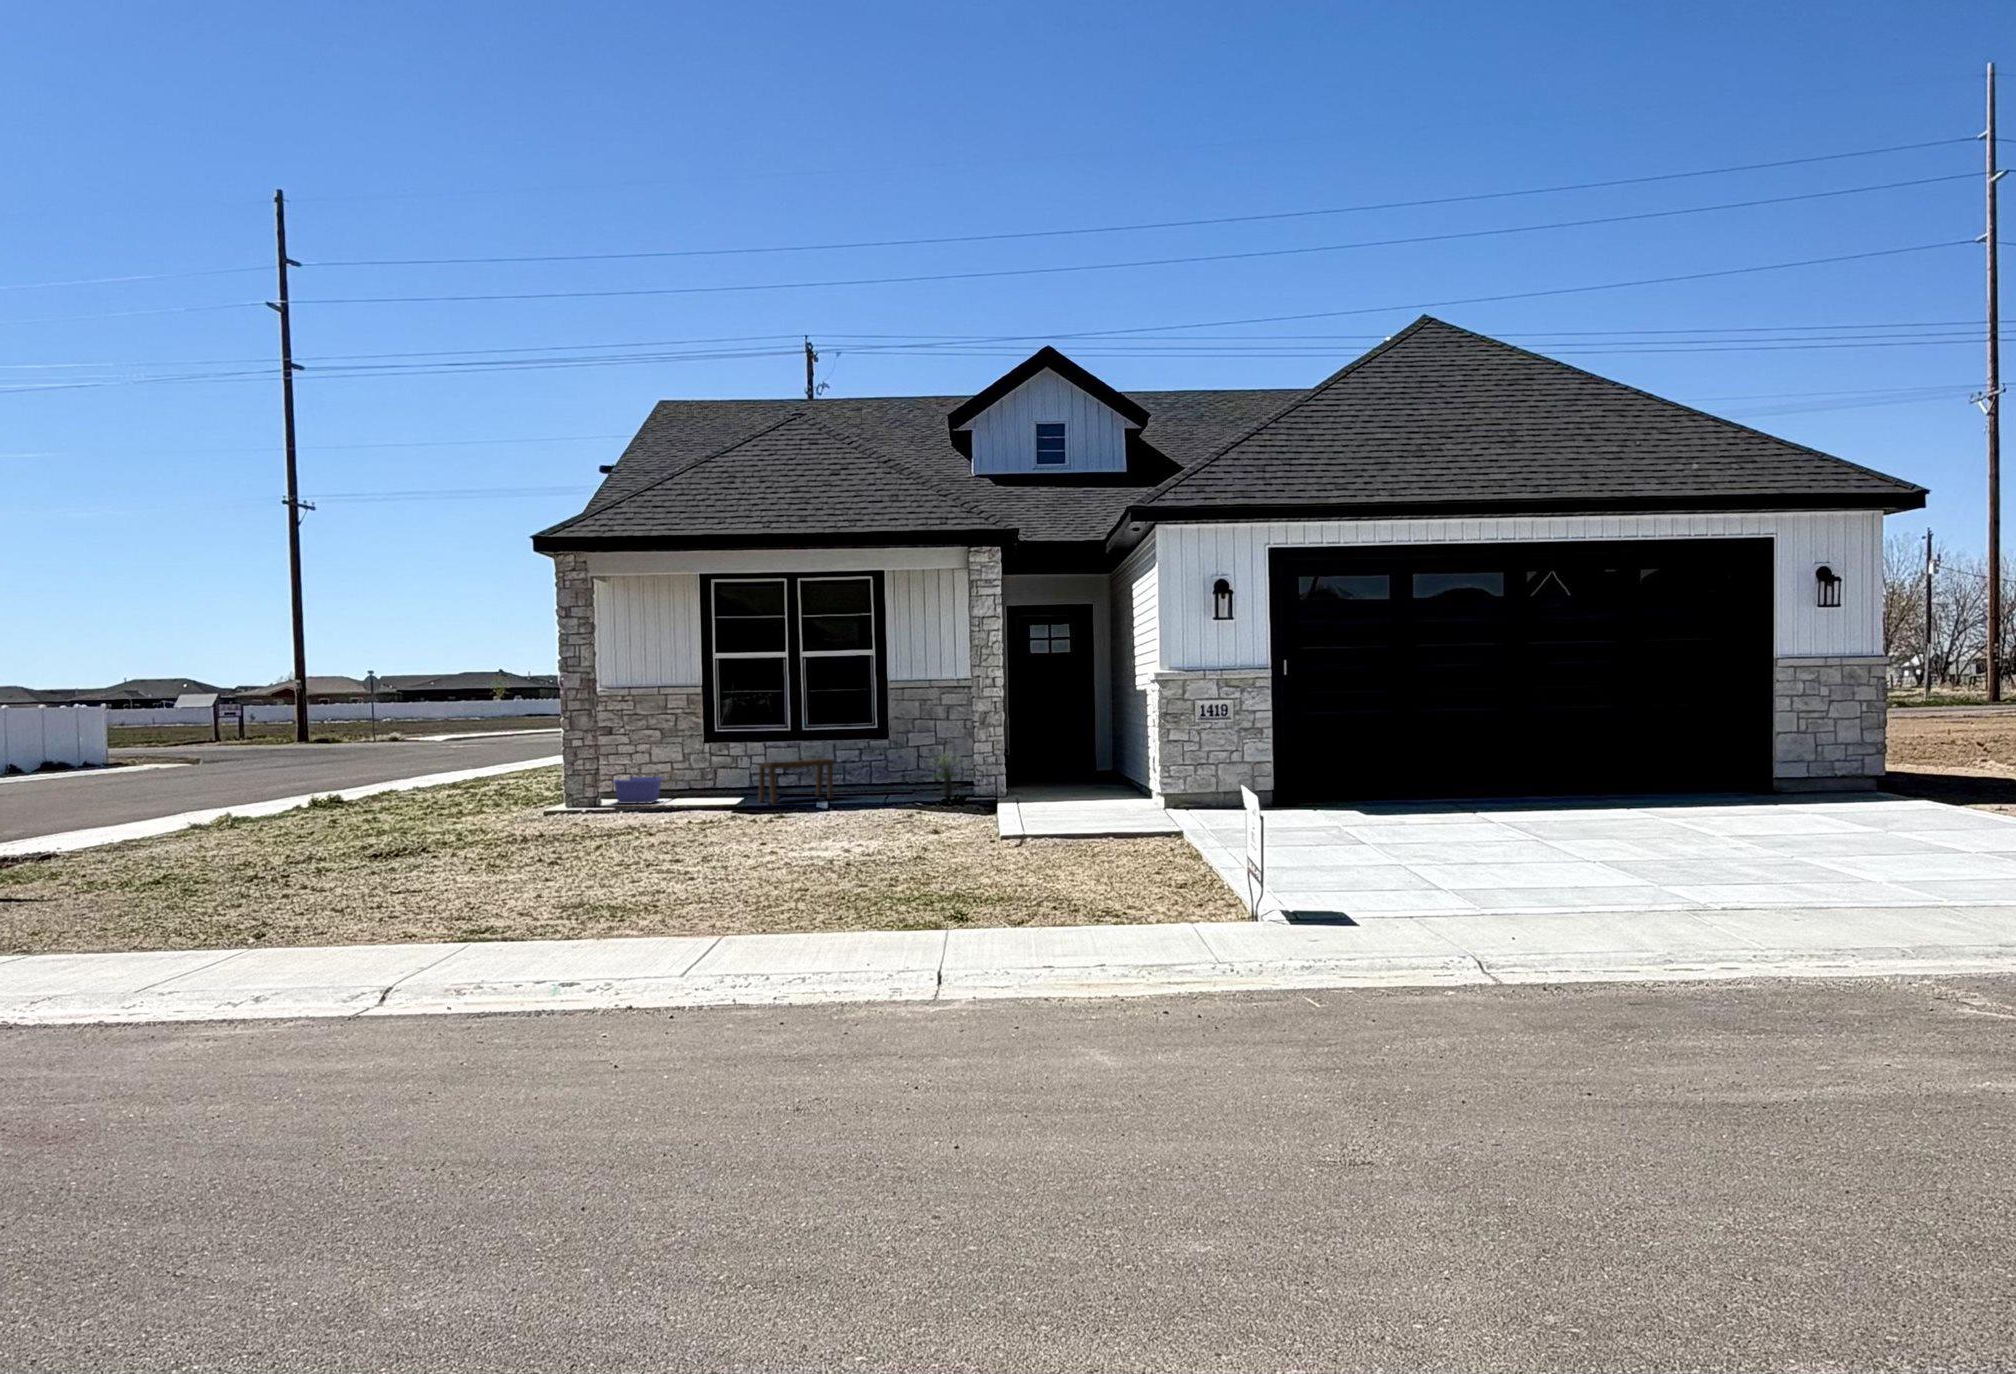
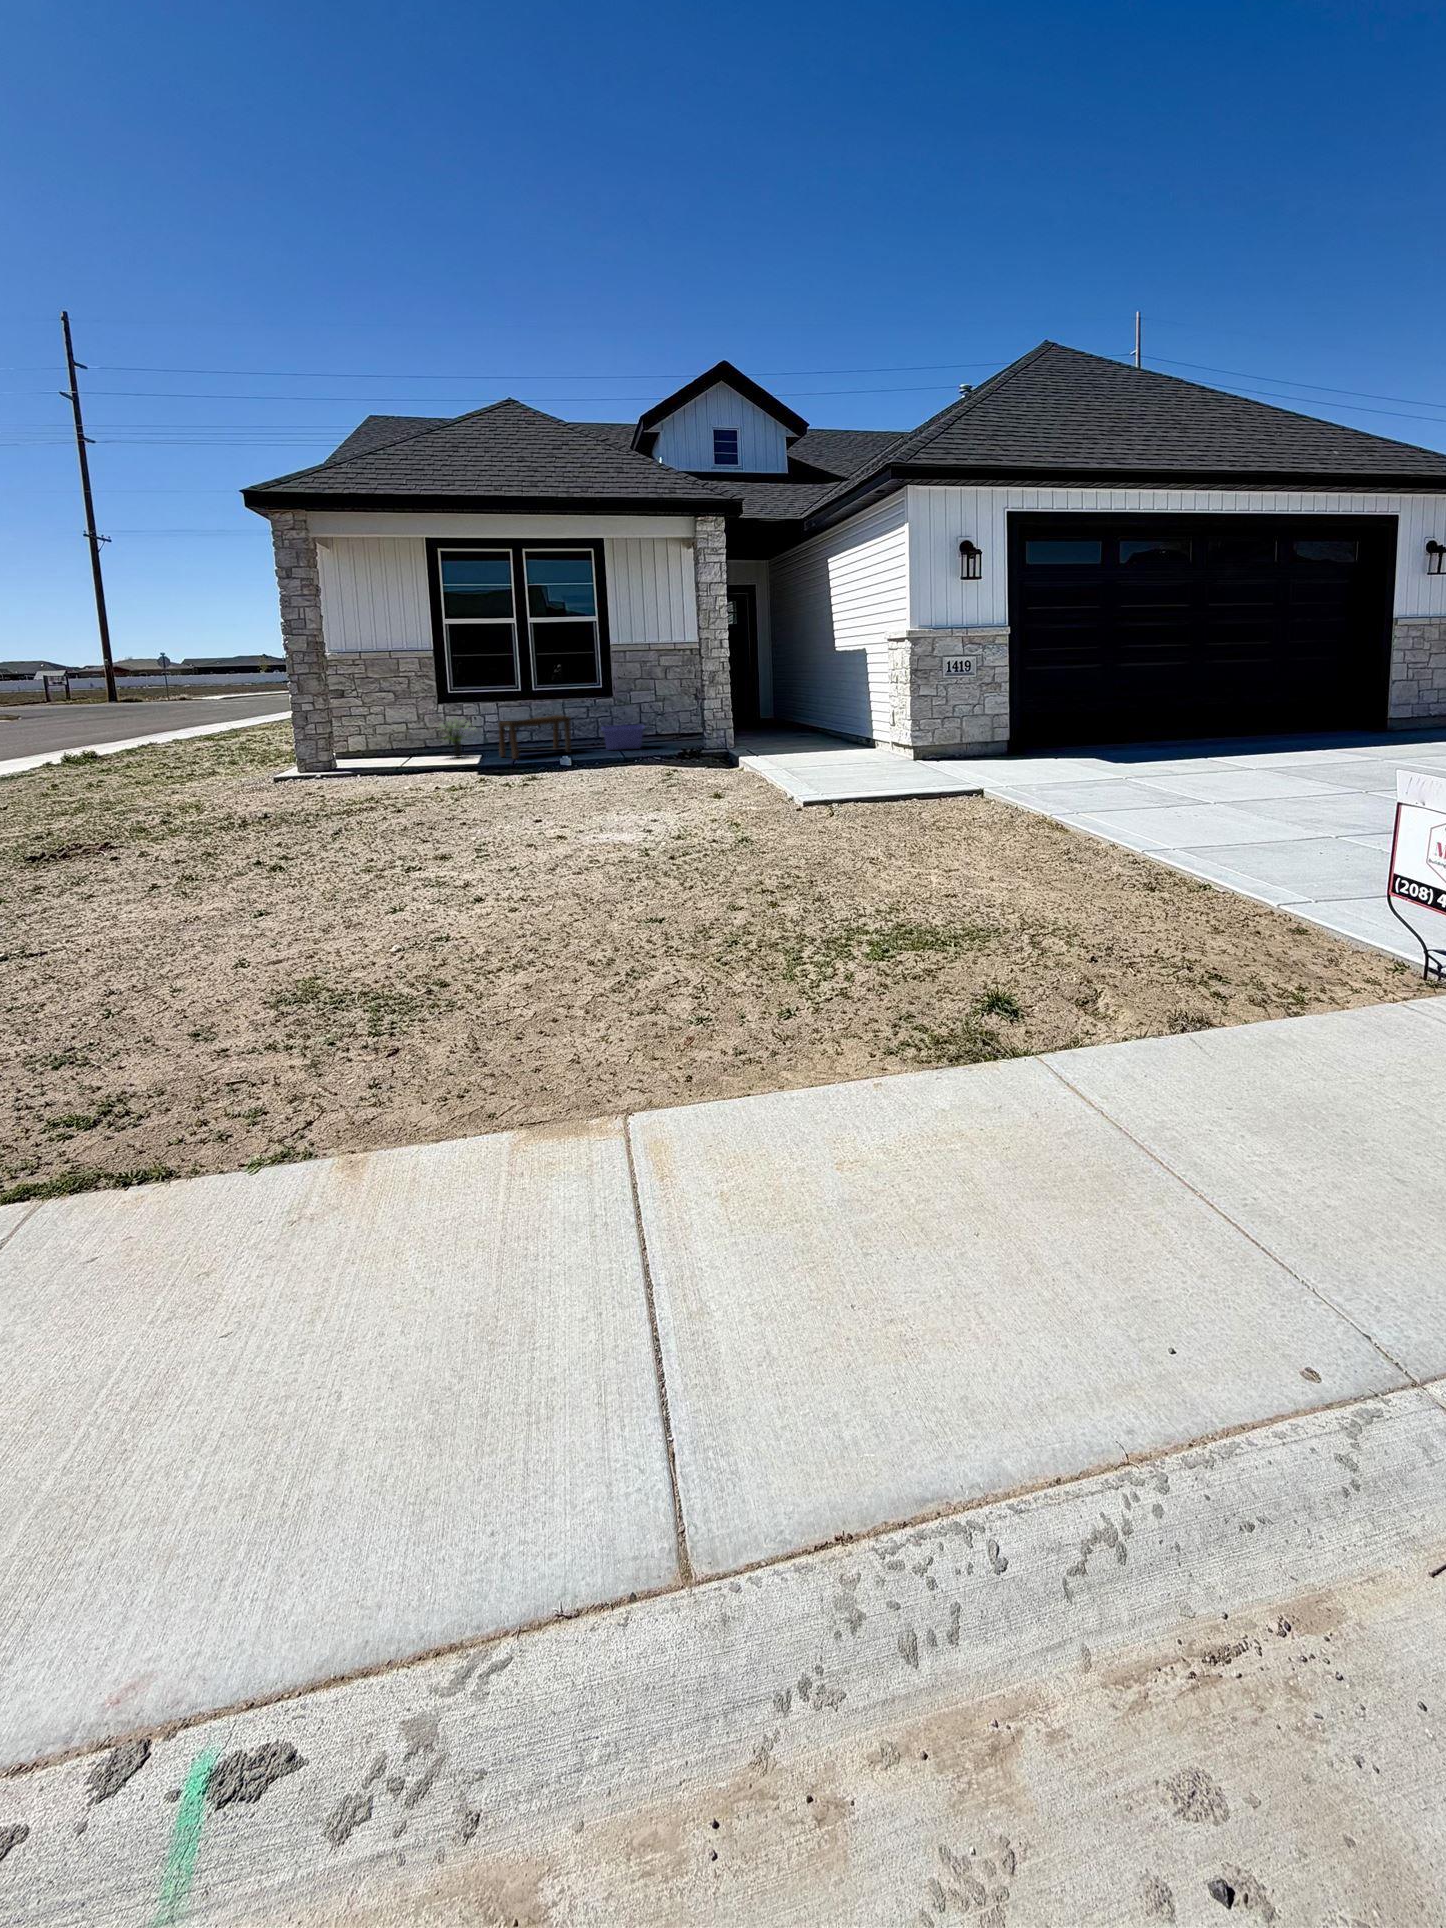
potted plant: present [929,753,967,796] -> present [439,718,471,758]
storage bin: present [613,777,663,804] -> present [602,725,645,750]

